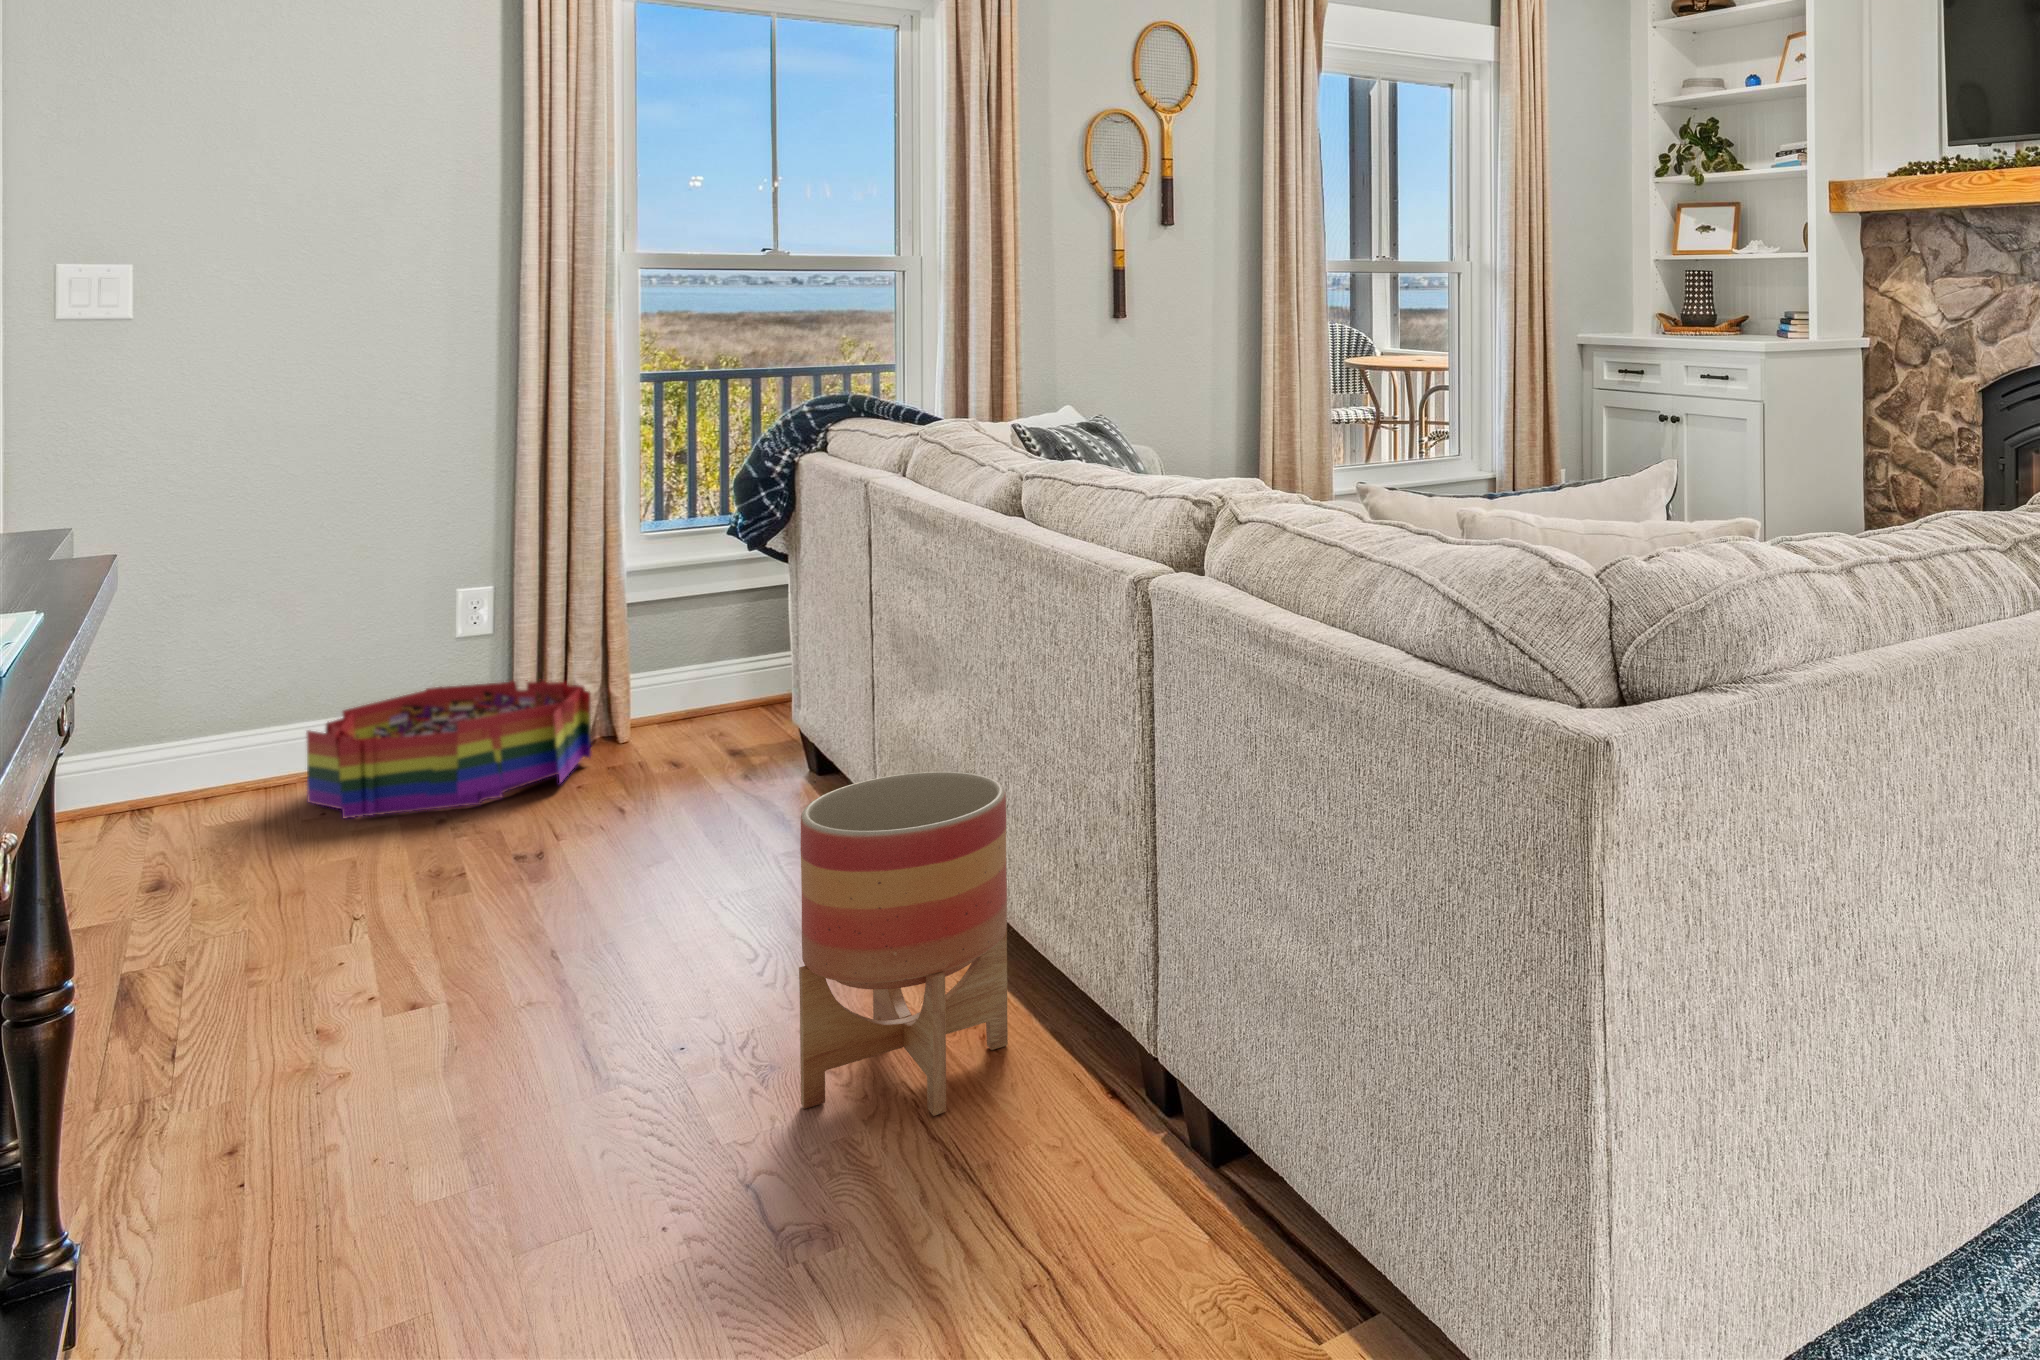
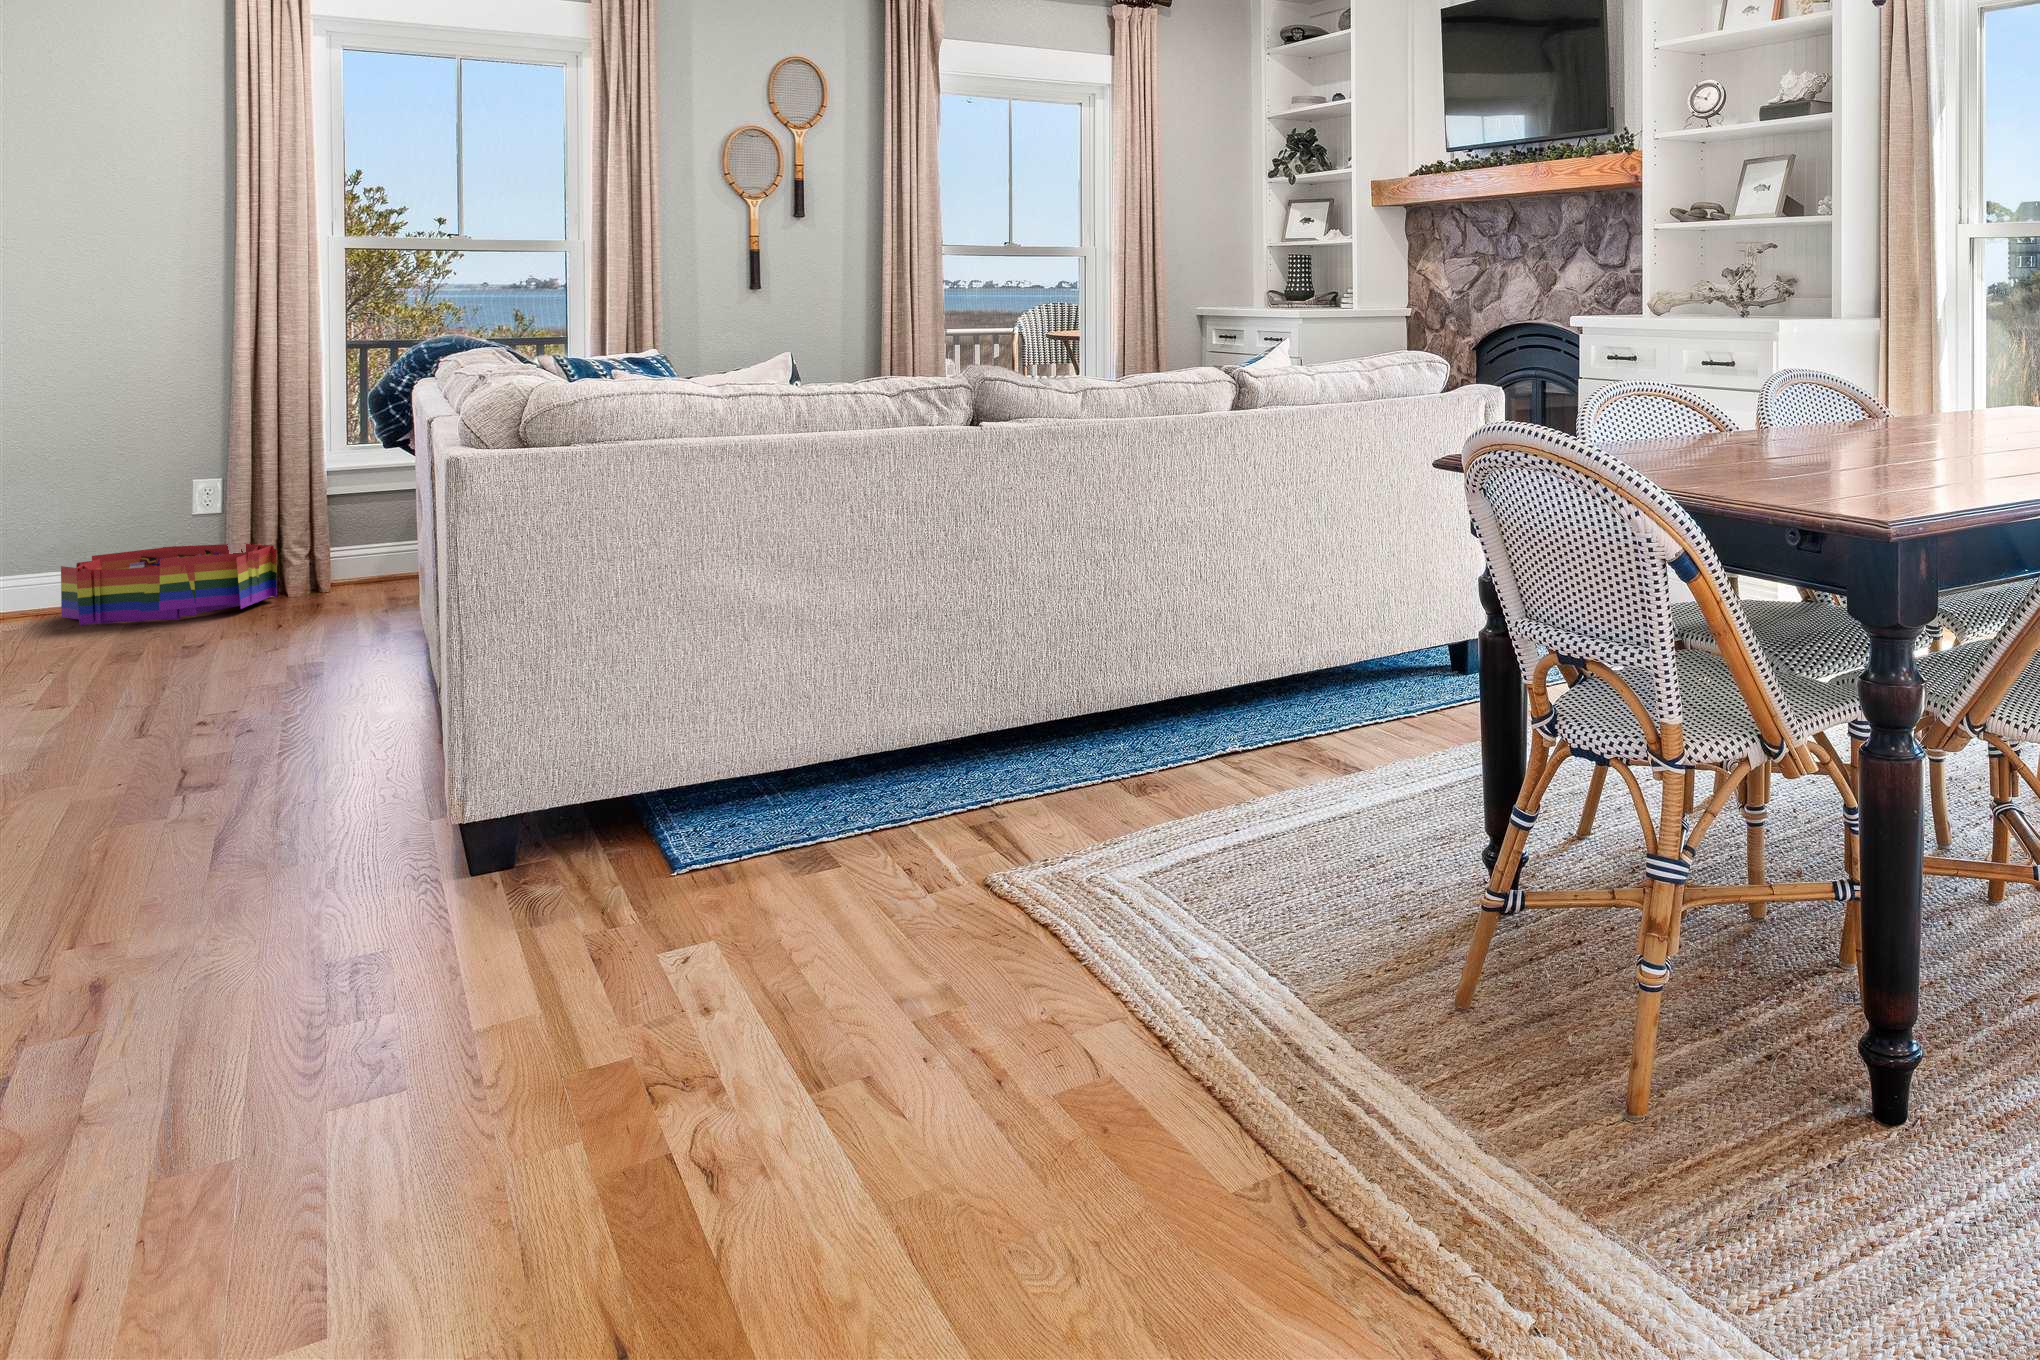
planter: present [799,772,1008,1116] -> none [247,549,399,739]

